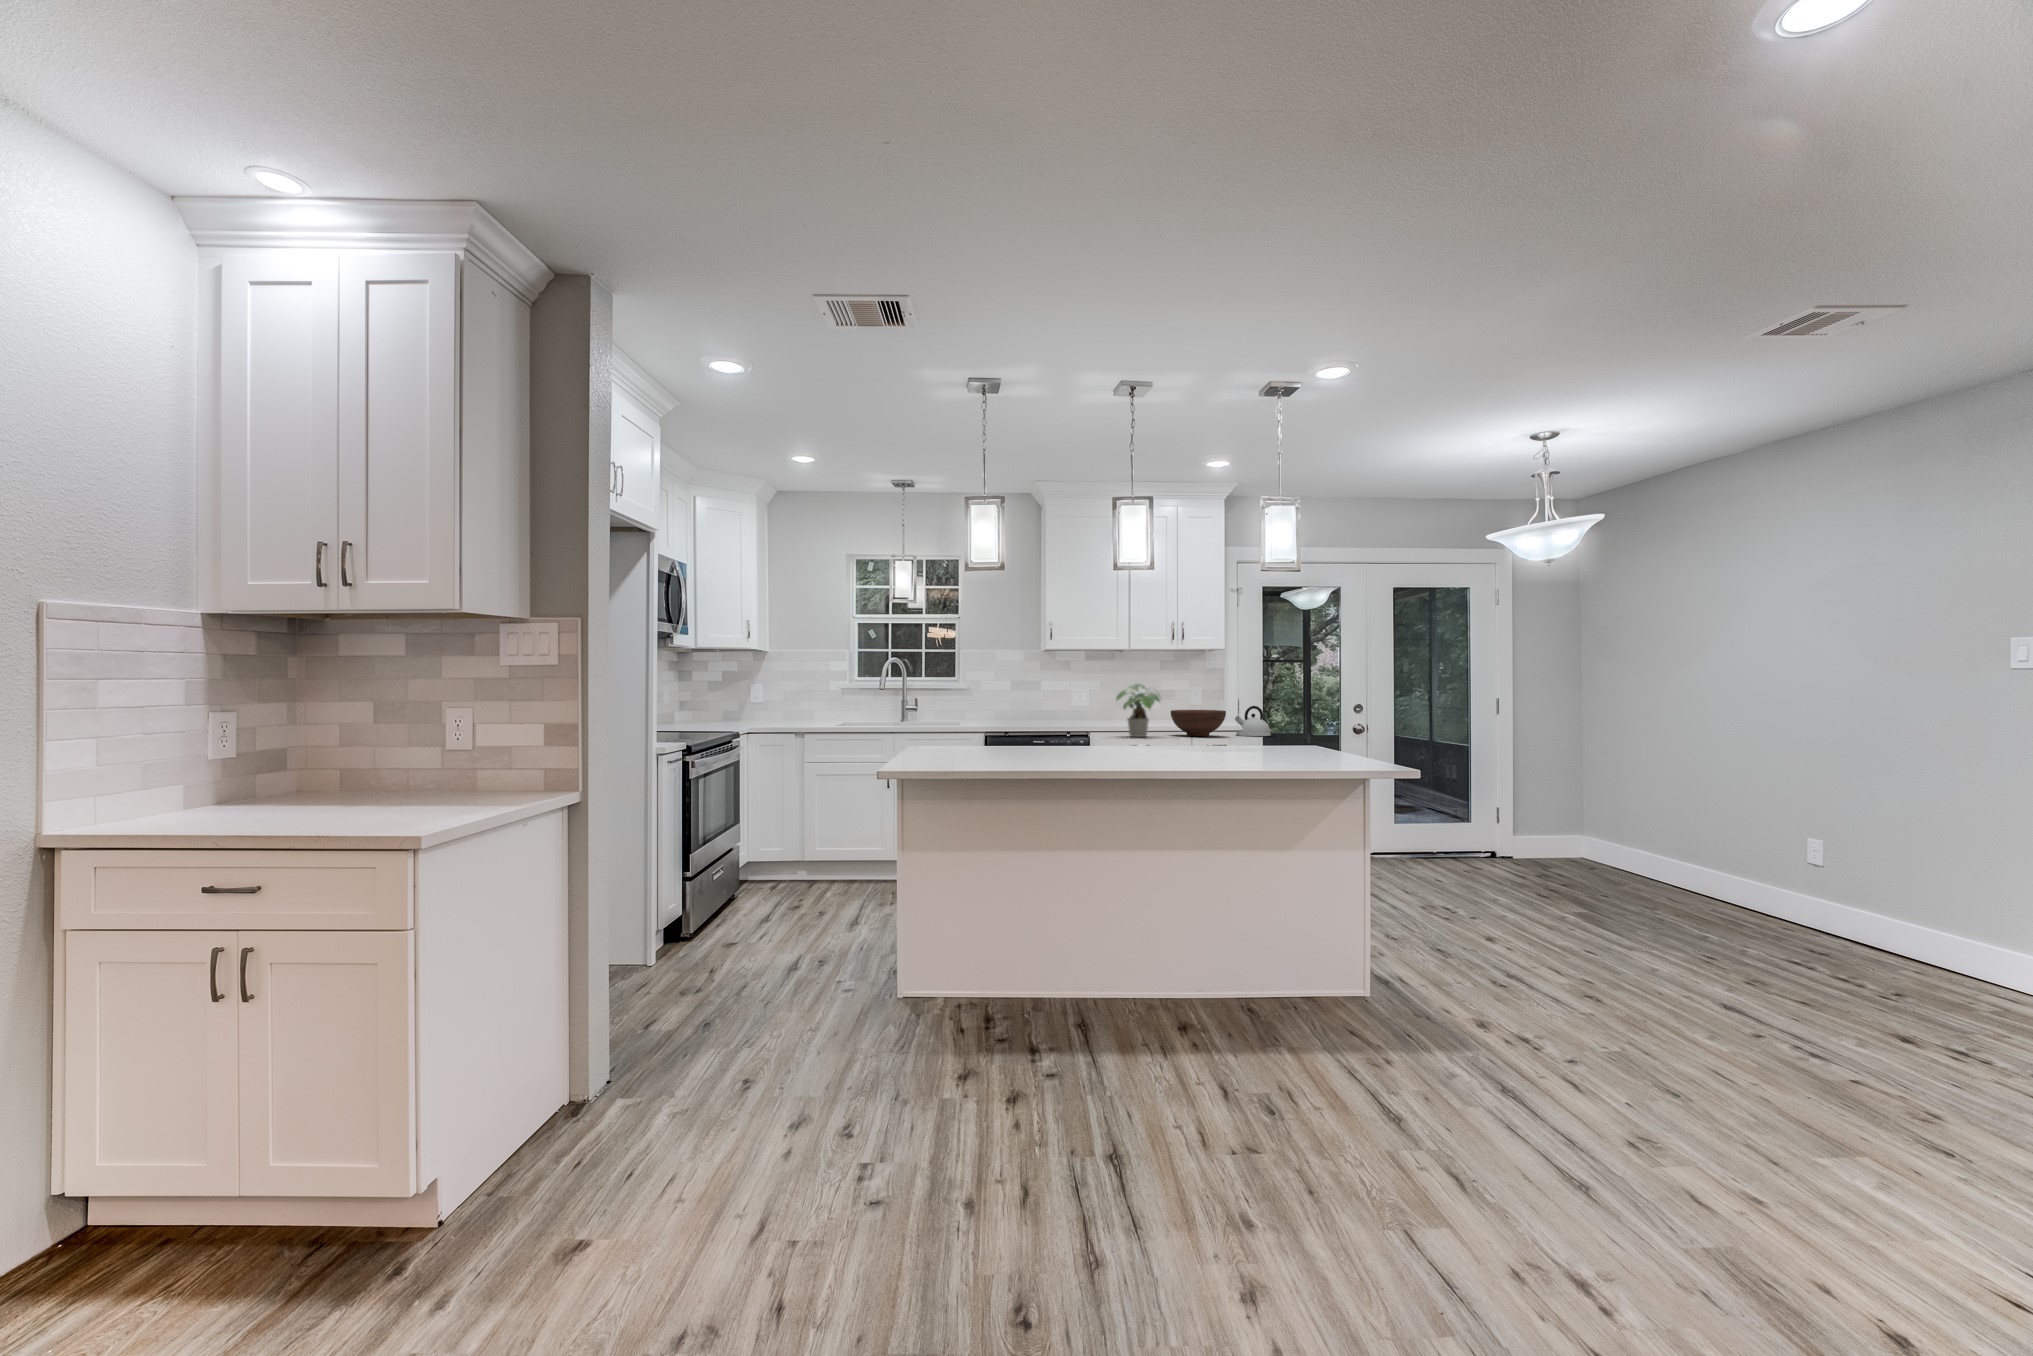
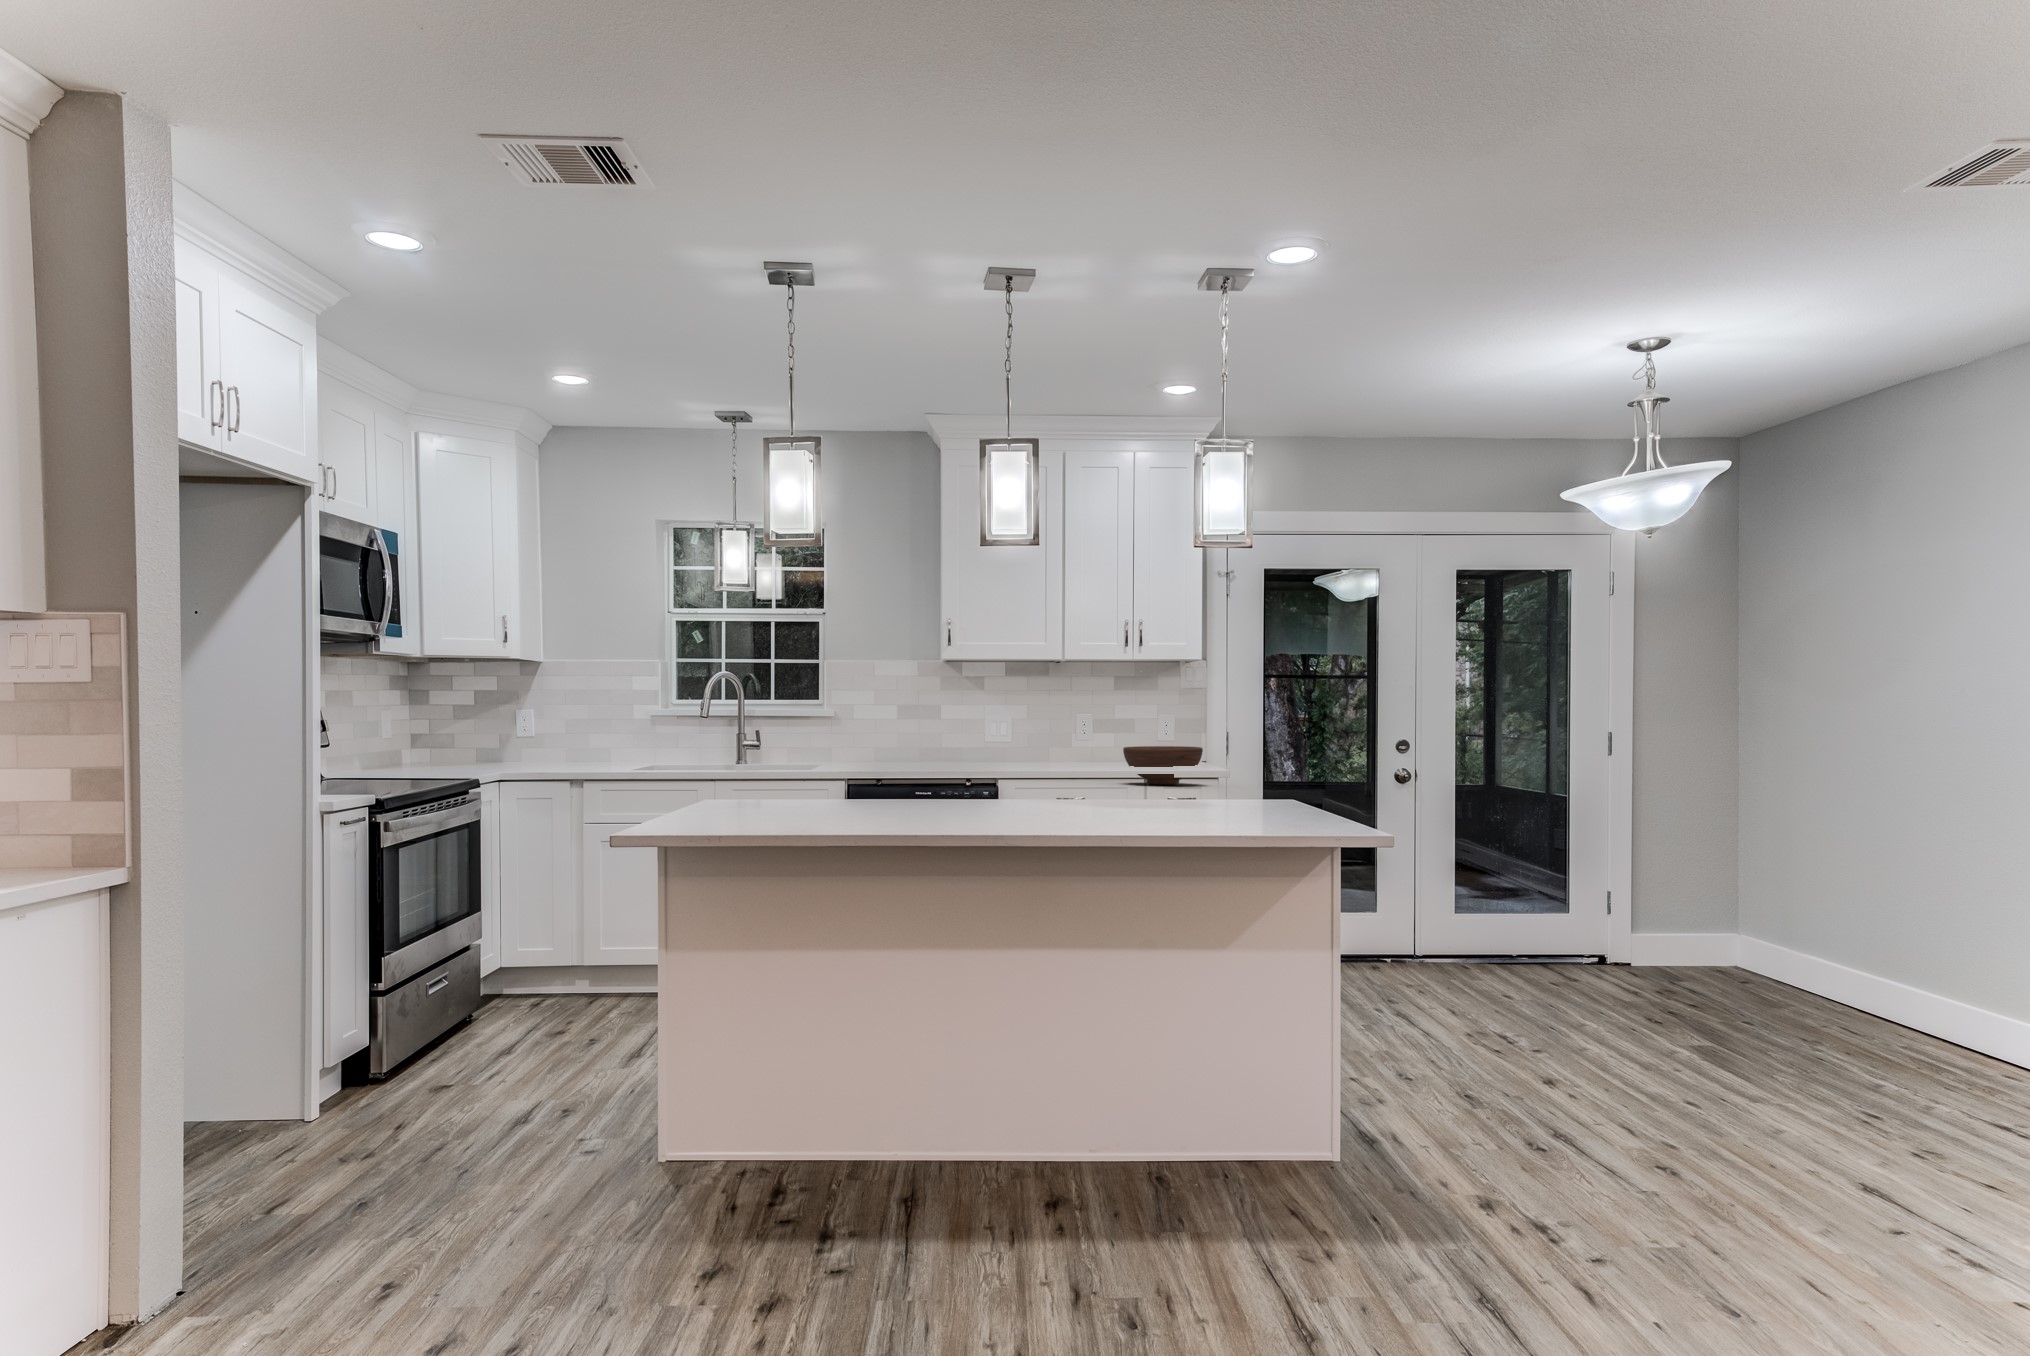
potted plant: present [1116,684,1160,737] -> none [1038,708,1107,786]
kettle: present [1235,706,1271,736] -> none [1220,740,1273,785]

